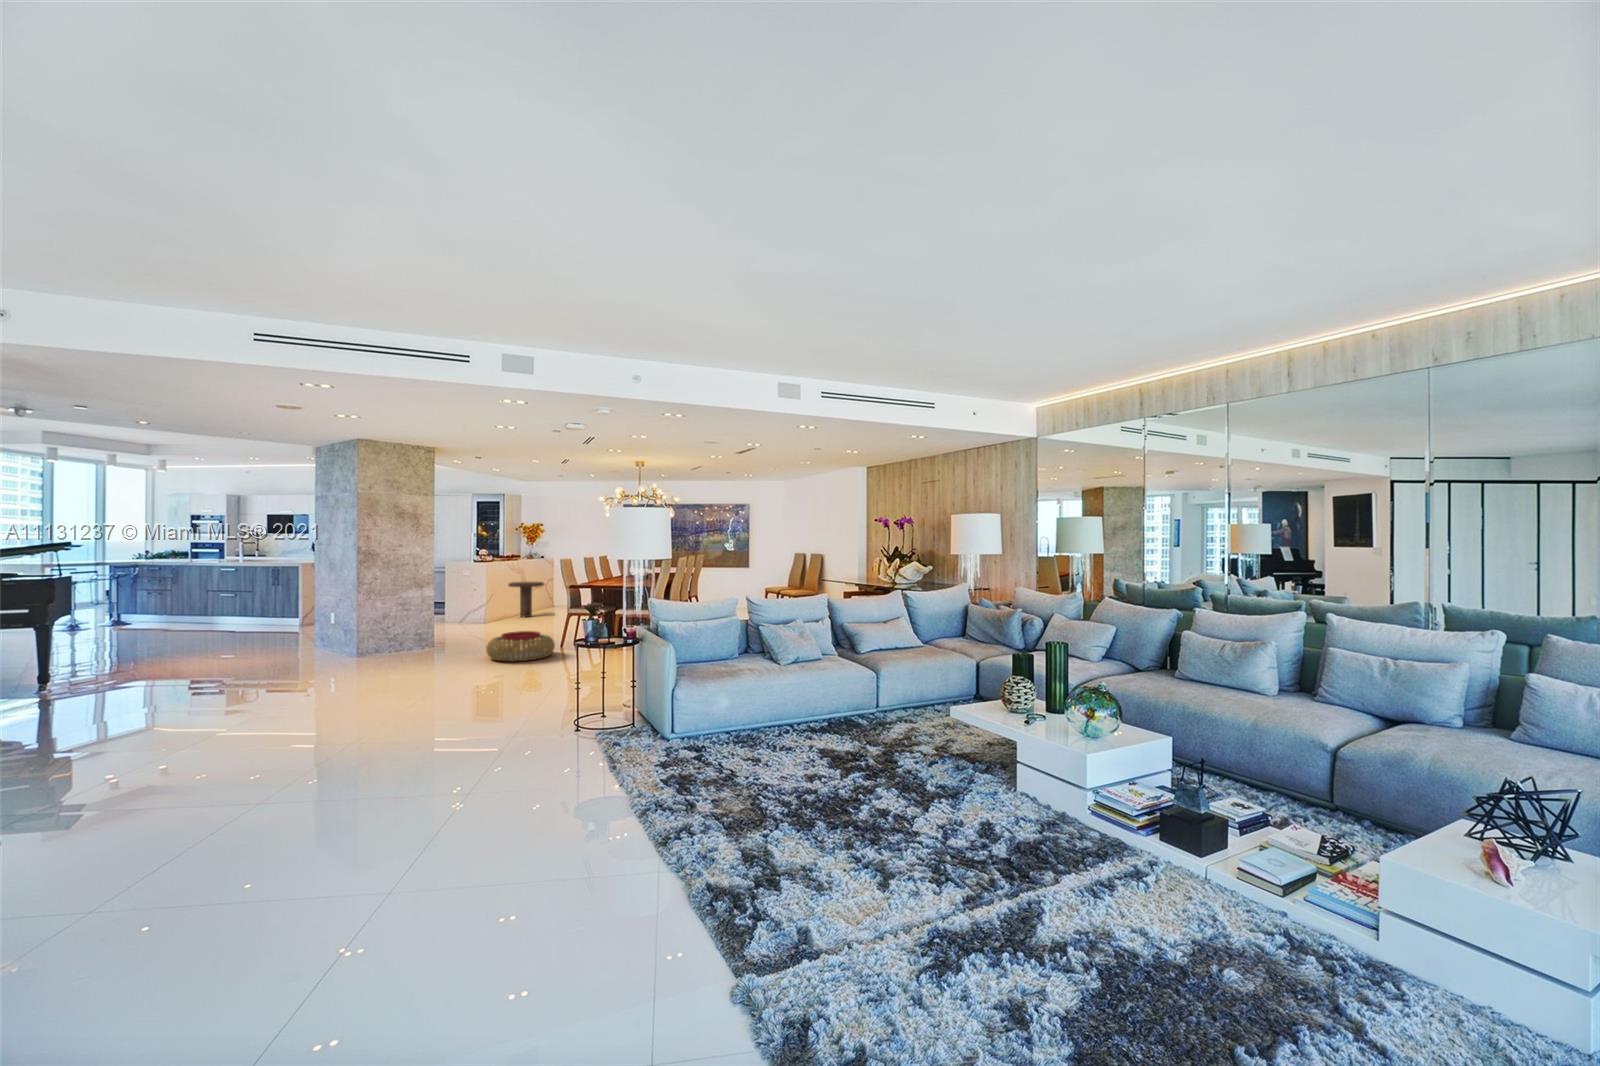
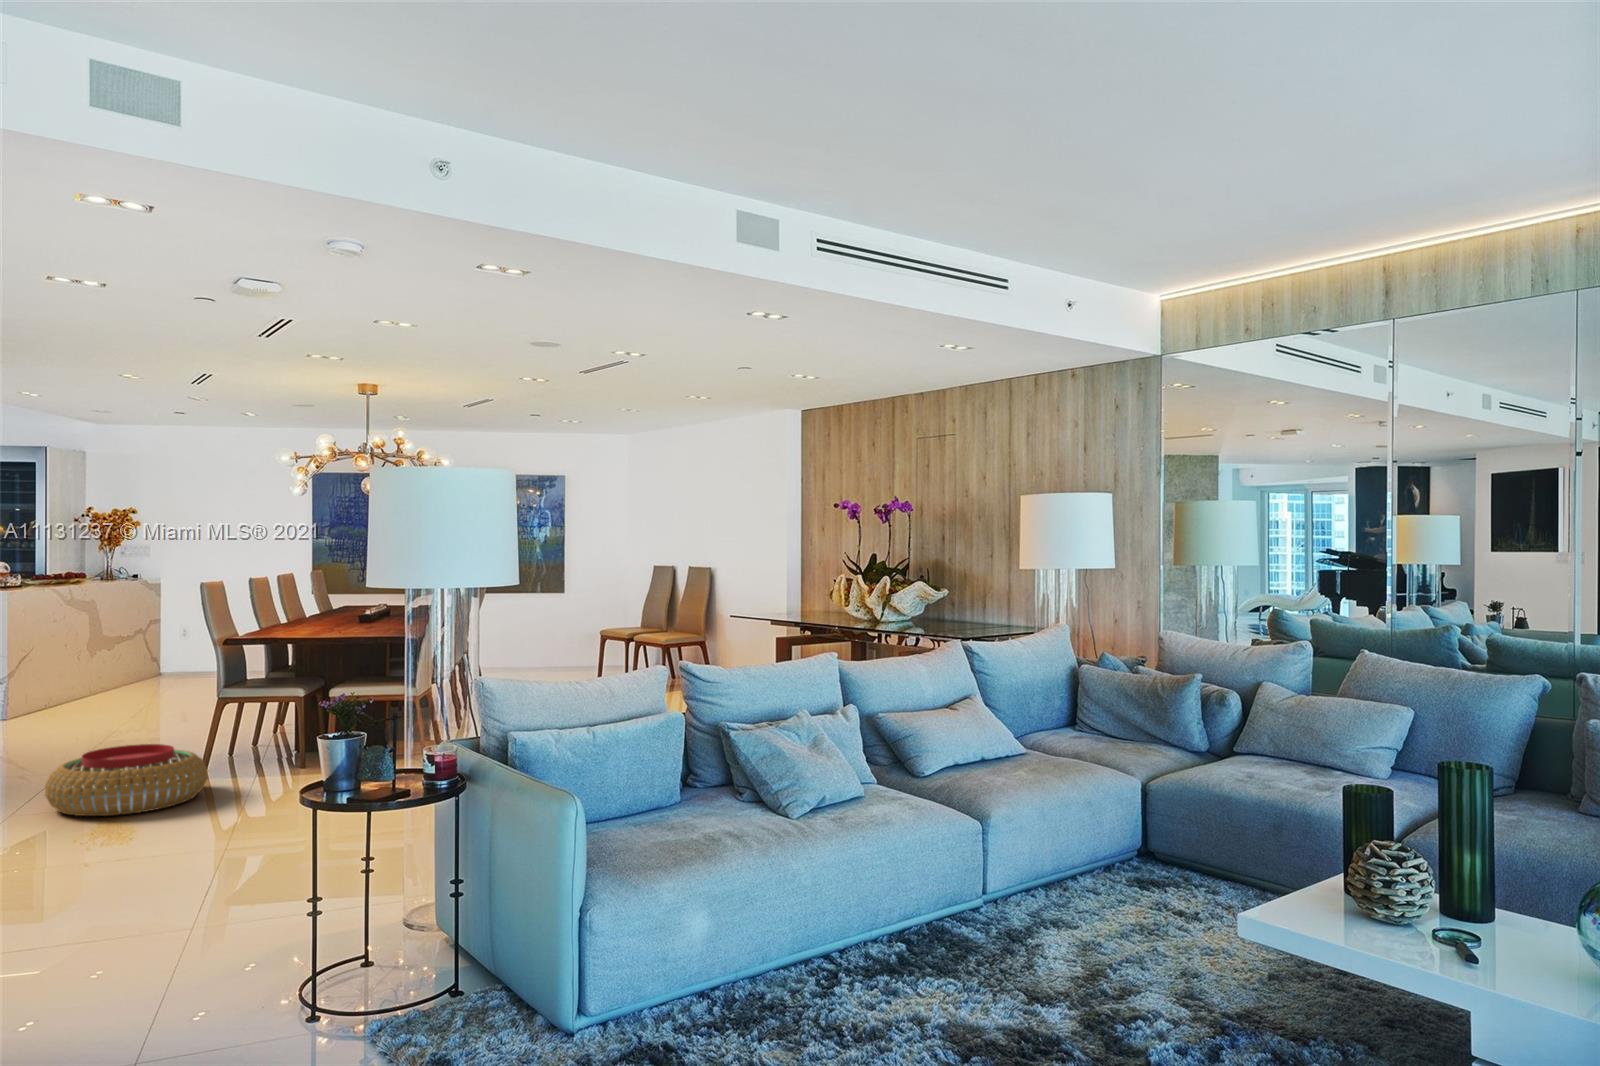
side table: present [508,582,544,617] -> none [80,630,159,704]

